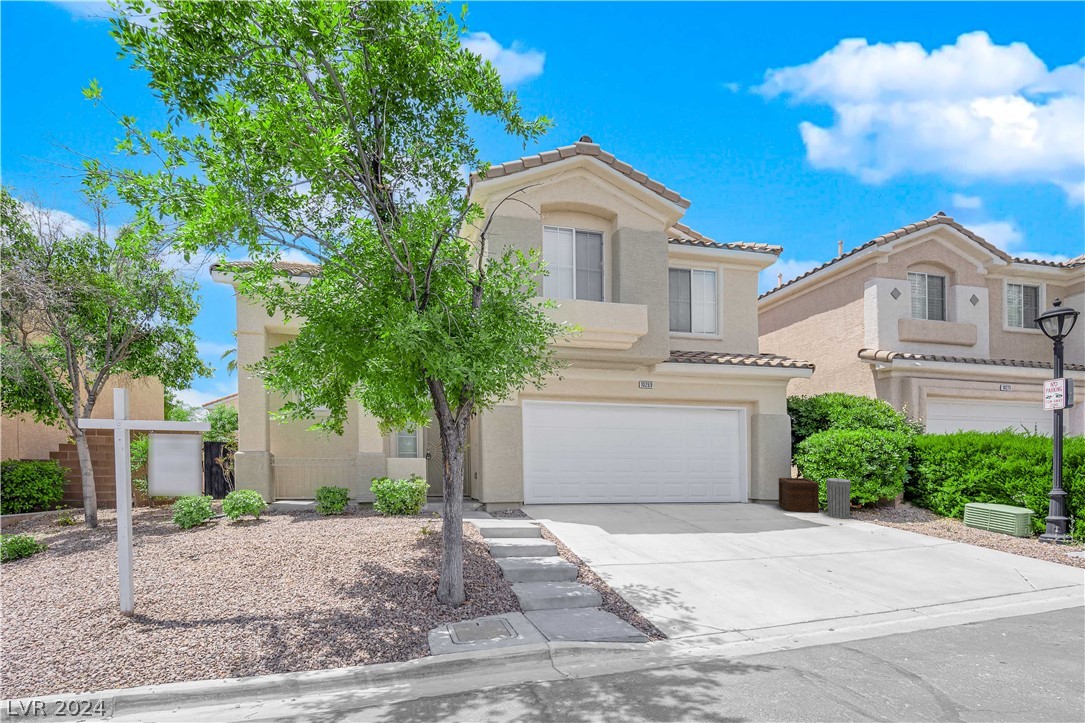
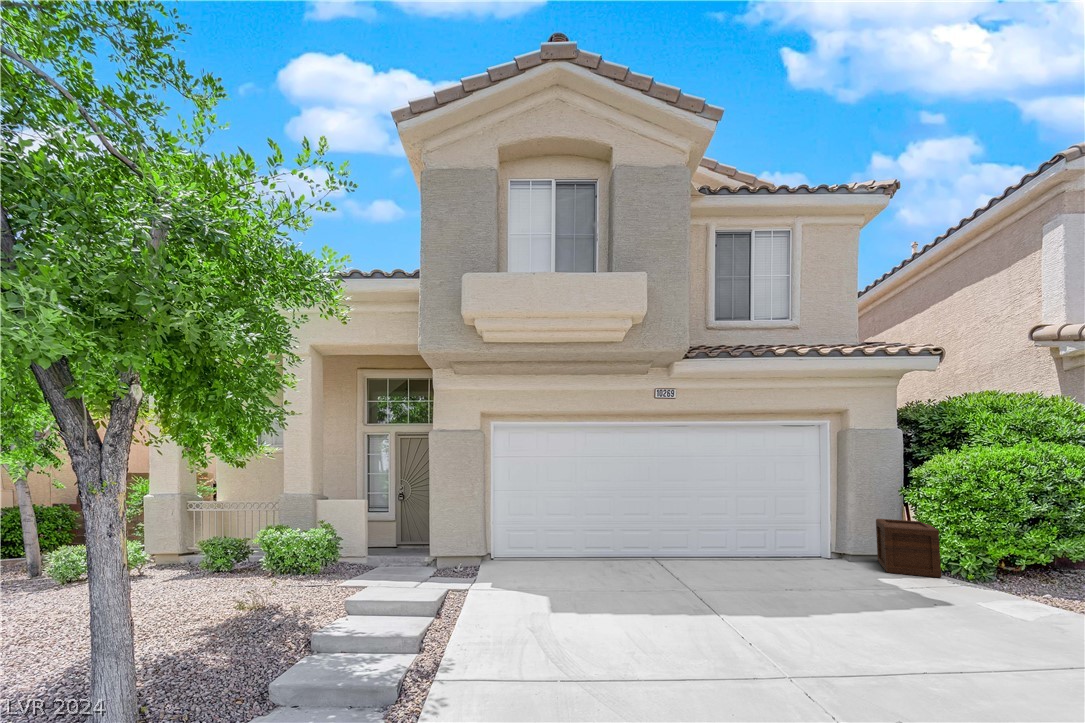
trash can: present [826,478,851,518] -> none [949,523,996,592]

